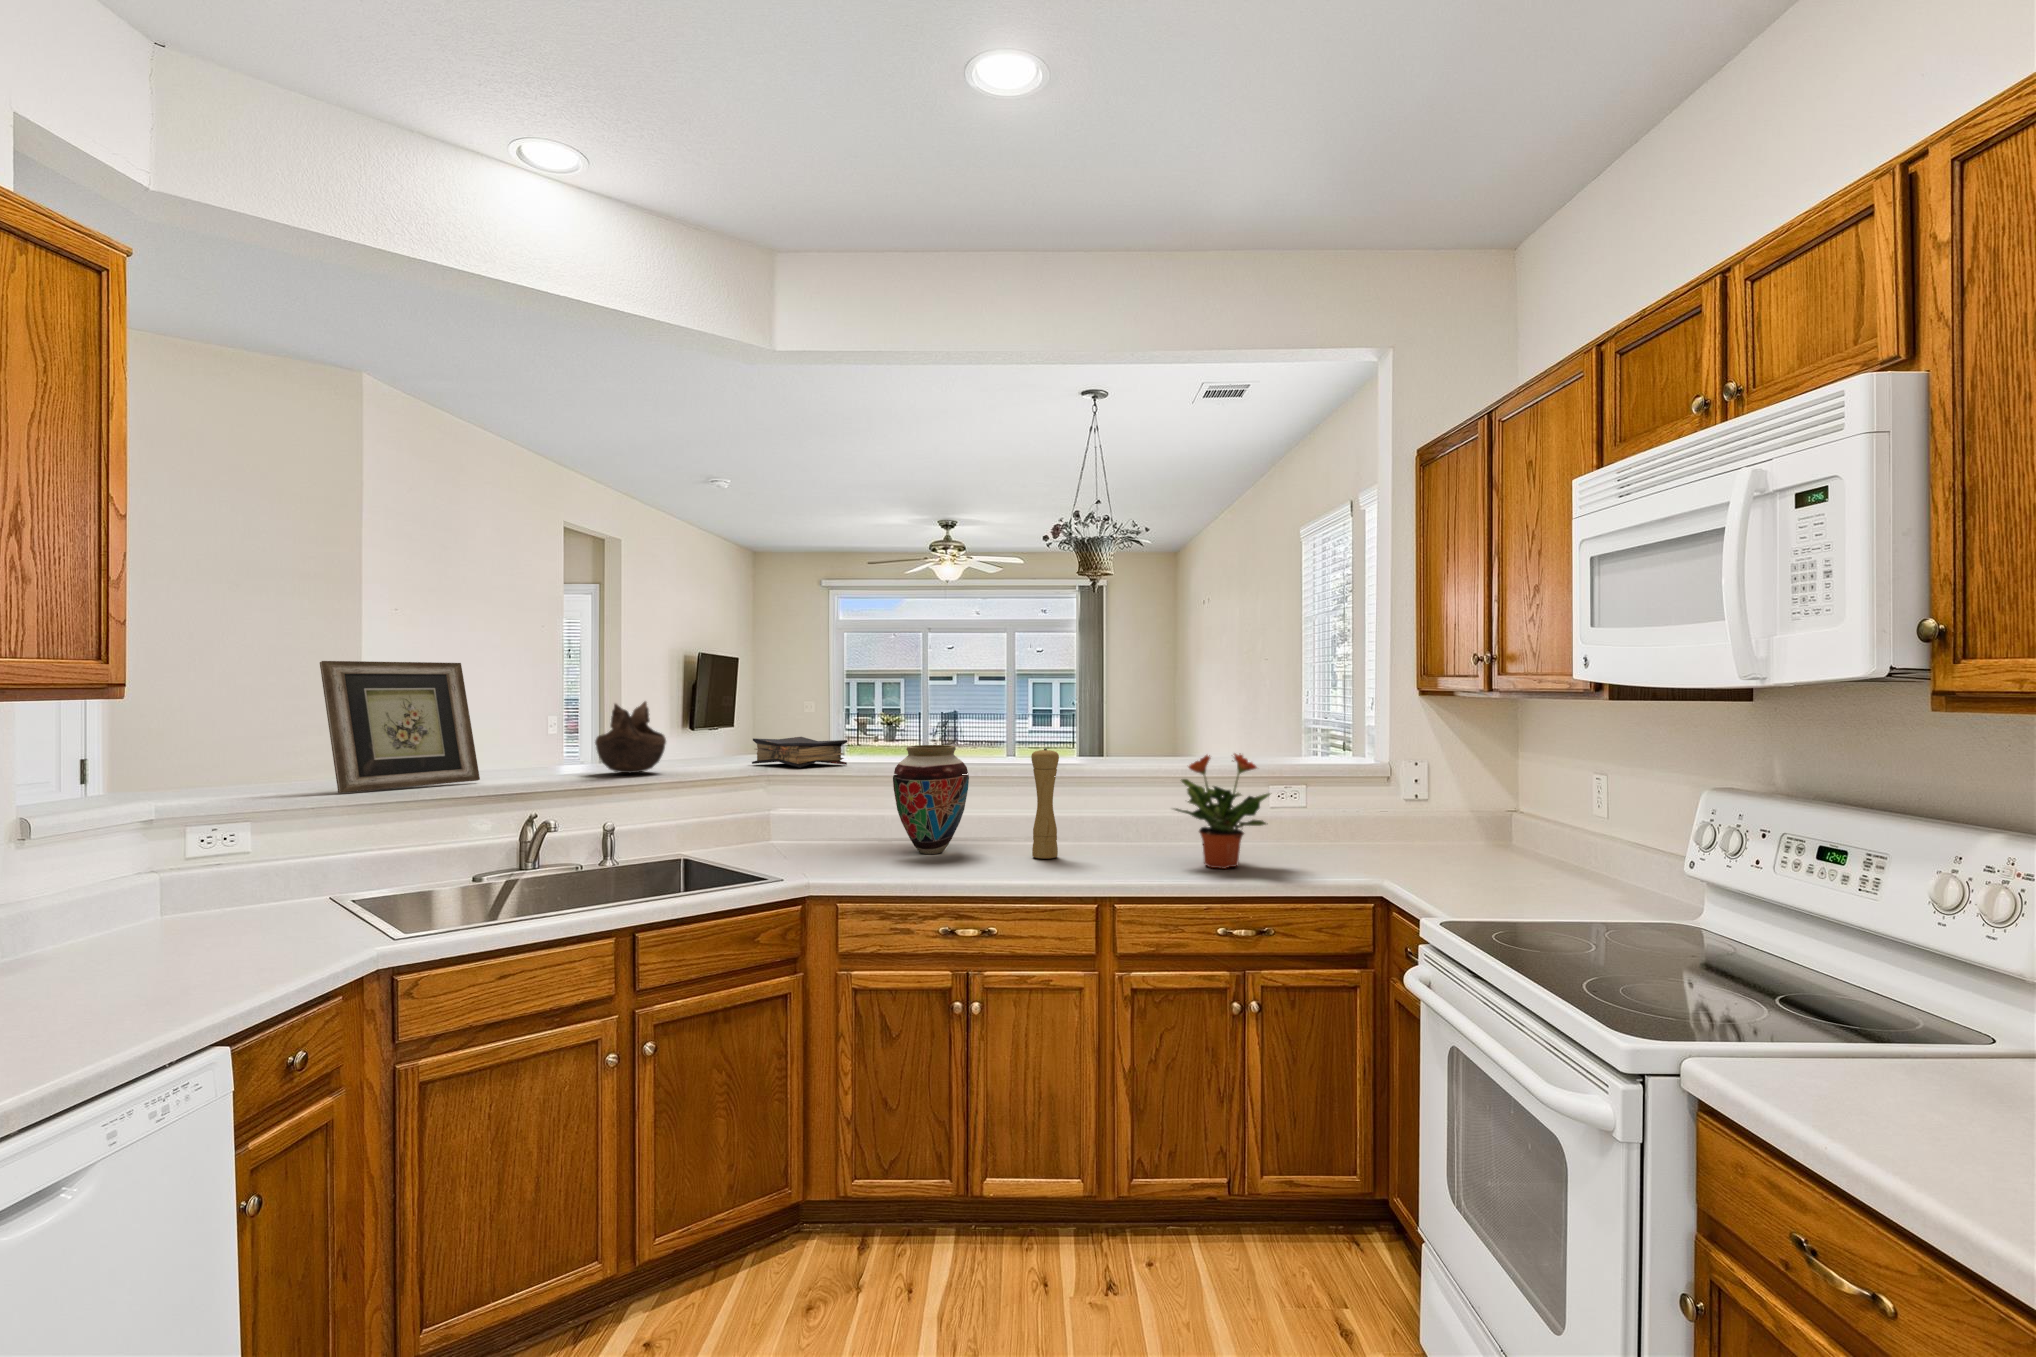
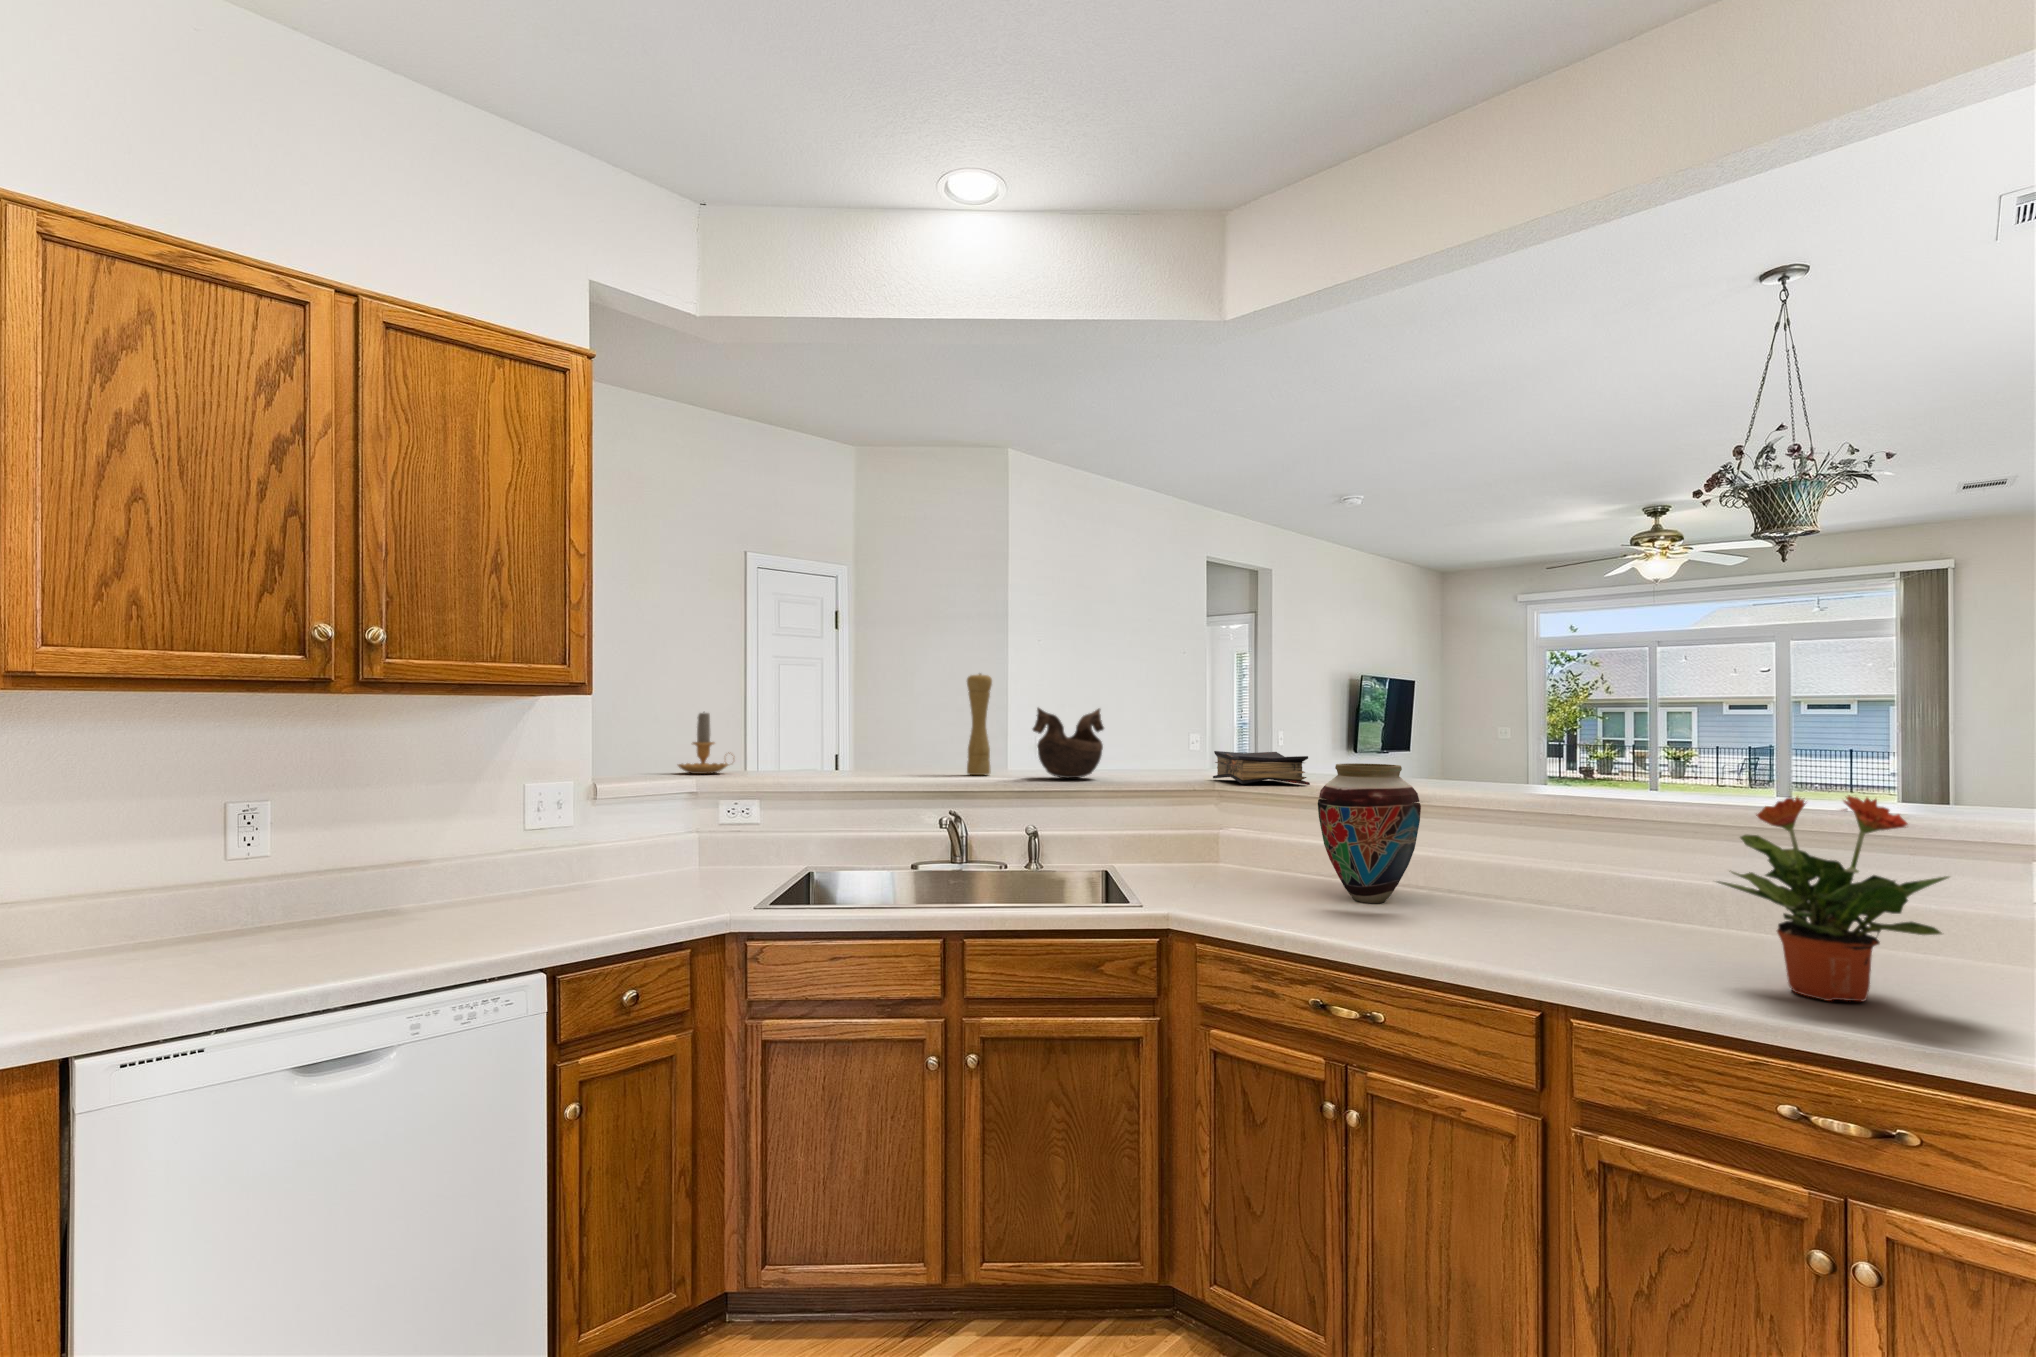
picture frame: present [320,661,480,793] -> none [808,668,928,777]
candle: none [107,714,211,802] -> present [678,712,734,774]
pepper mill: present [1031,748,1059,859] -> present [967,674,992,775]

